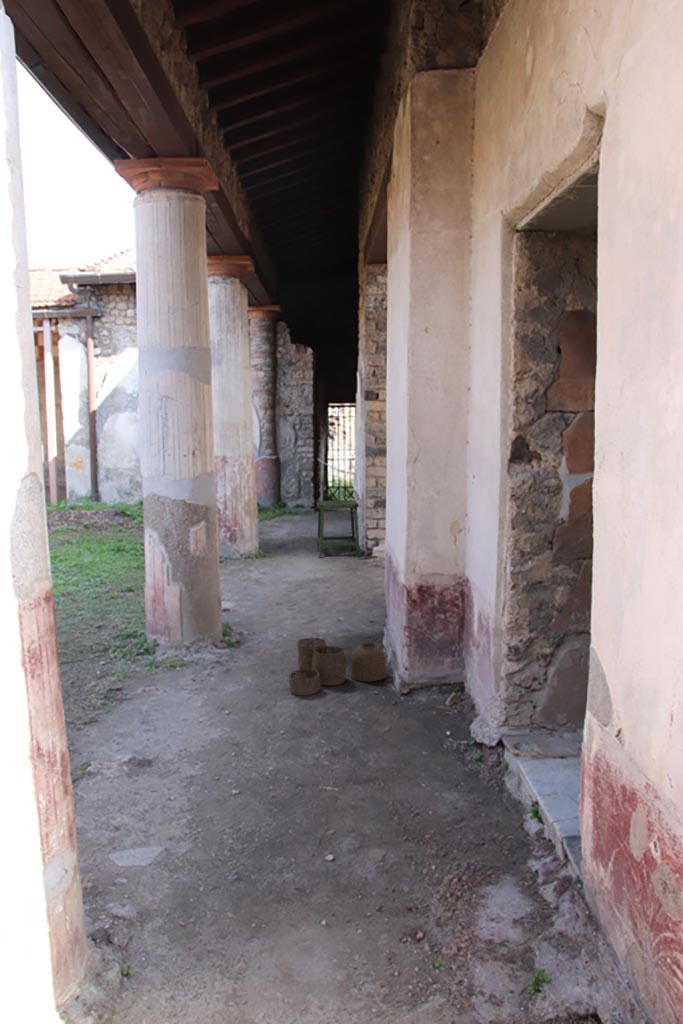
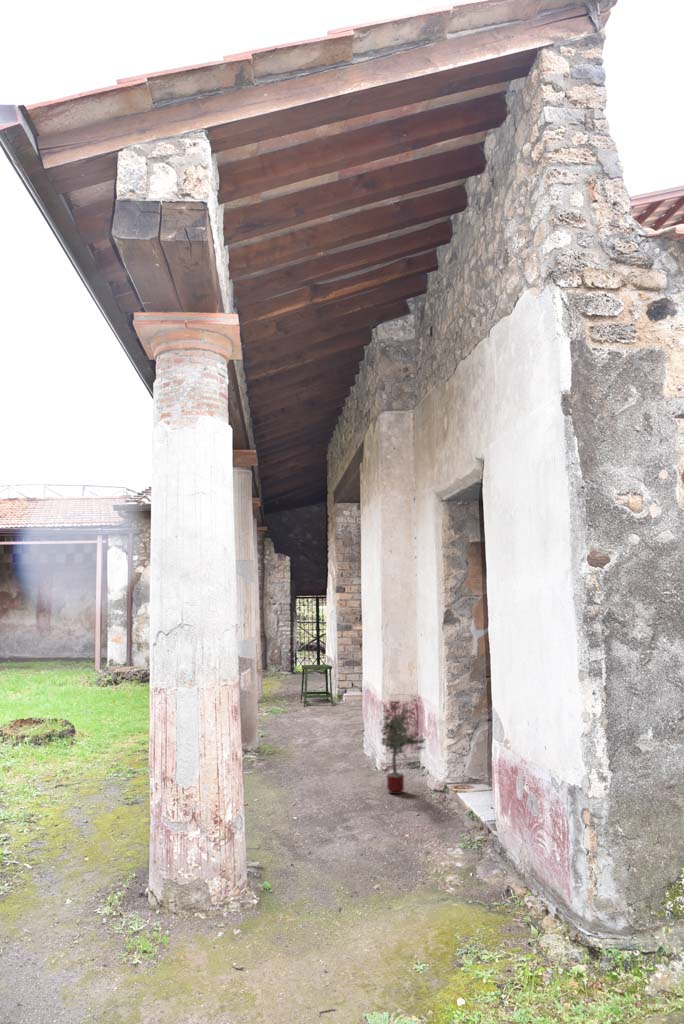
potted tree: none [390,590,473,734] -> present [381,701,425,794]
woven basket: present [289,637,387,695] -> none [308,741,369,778]

